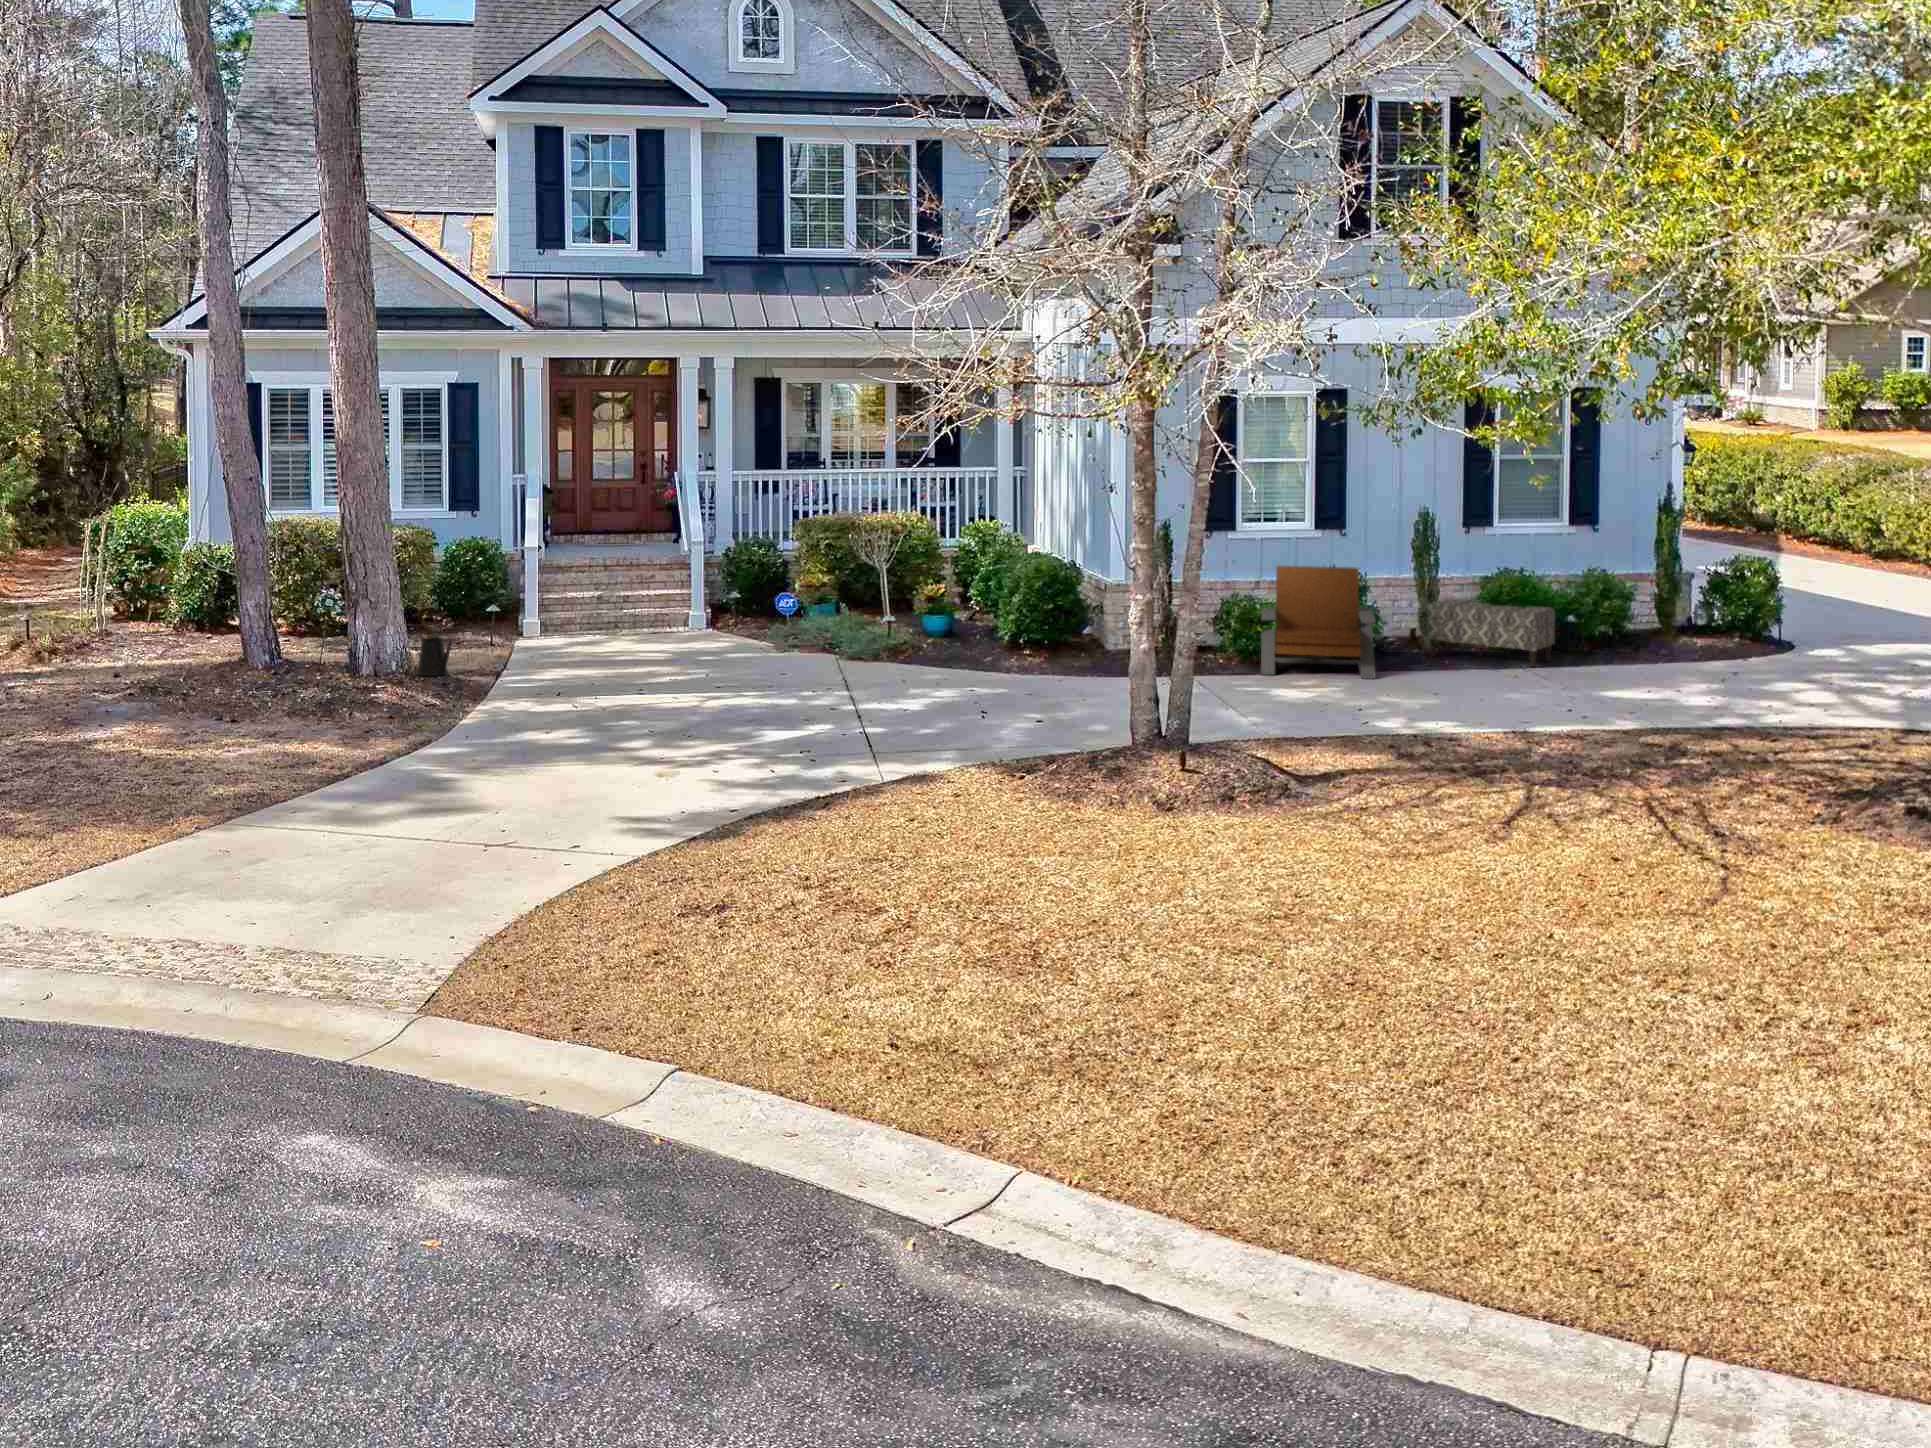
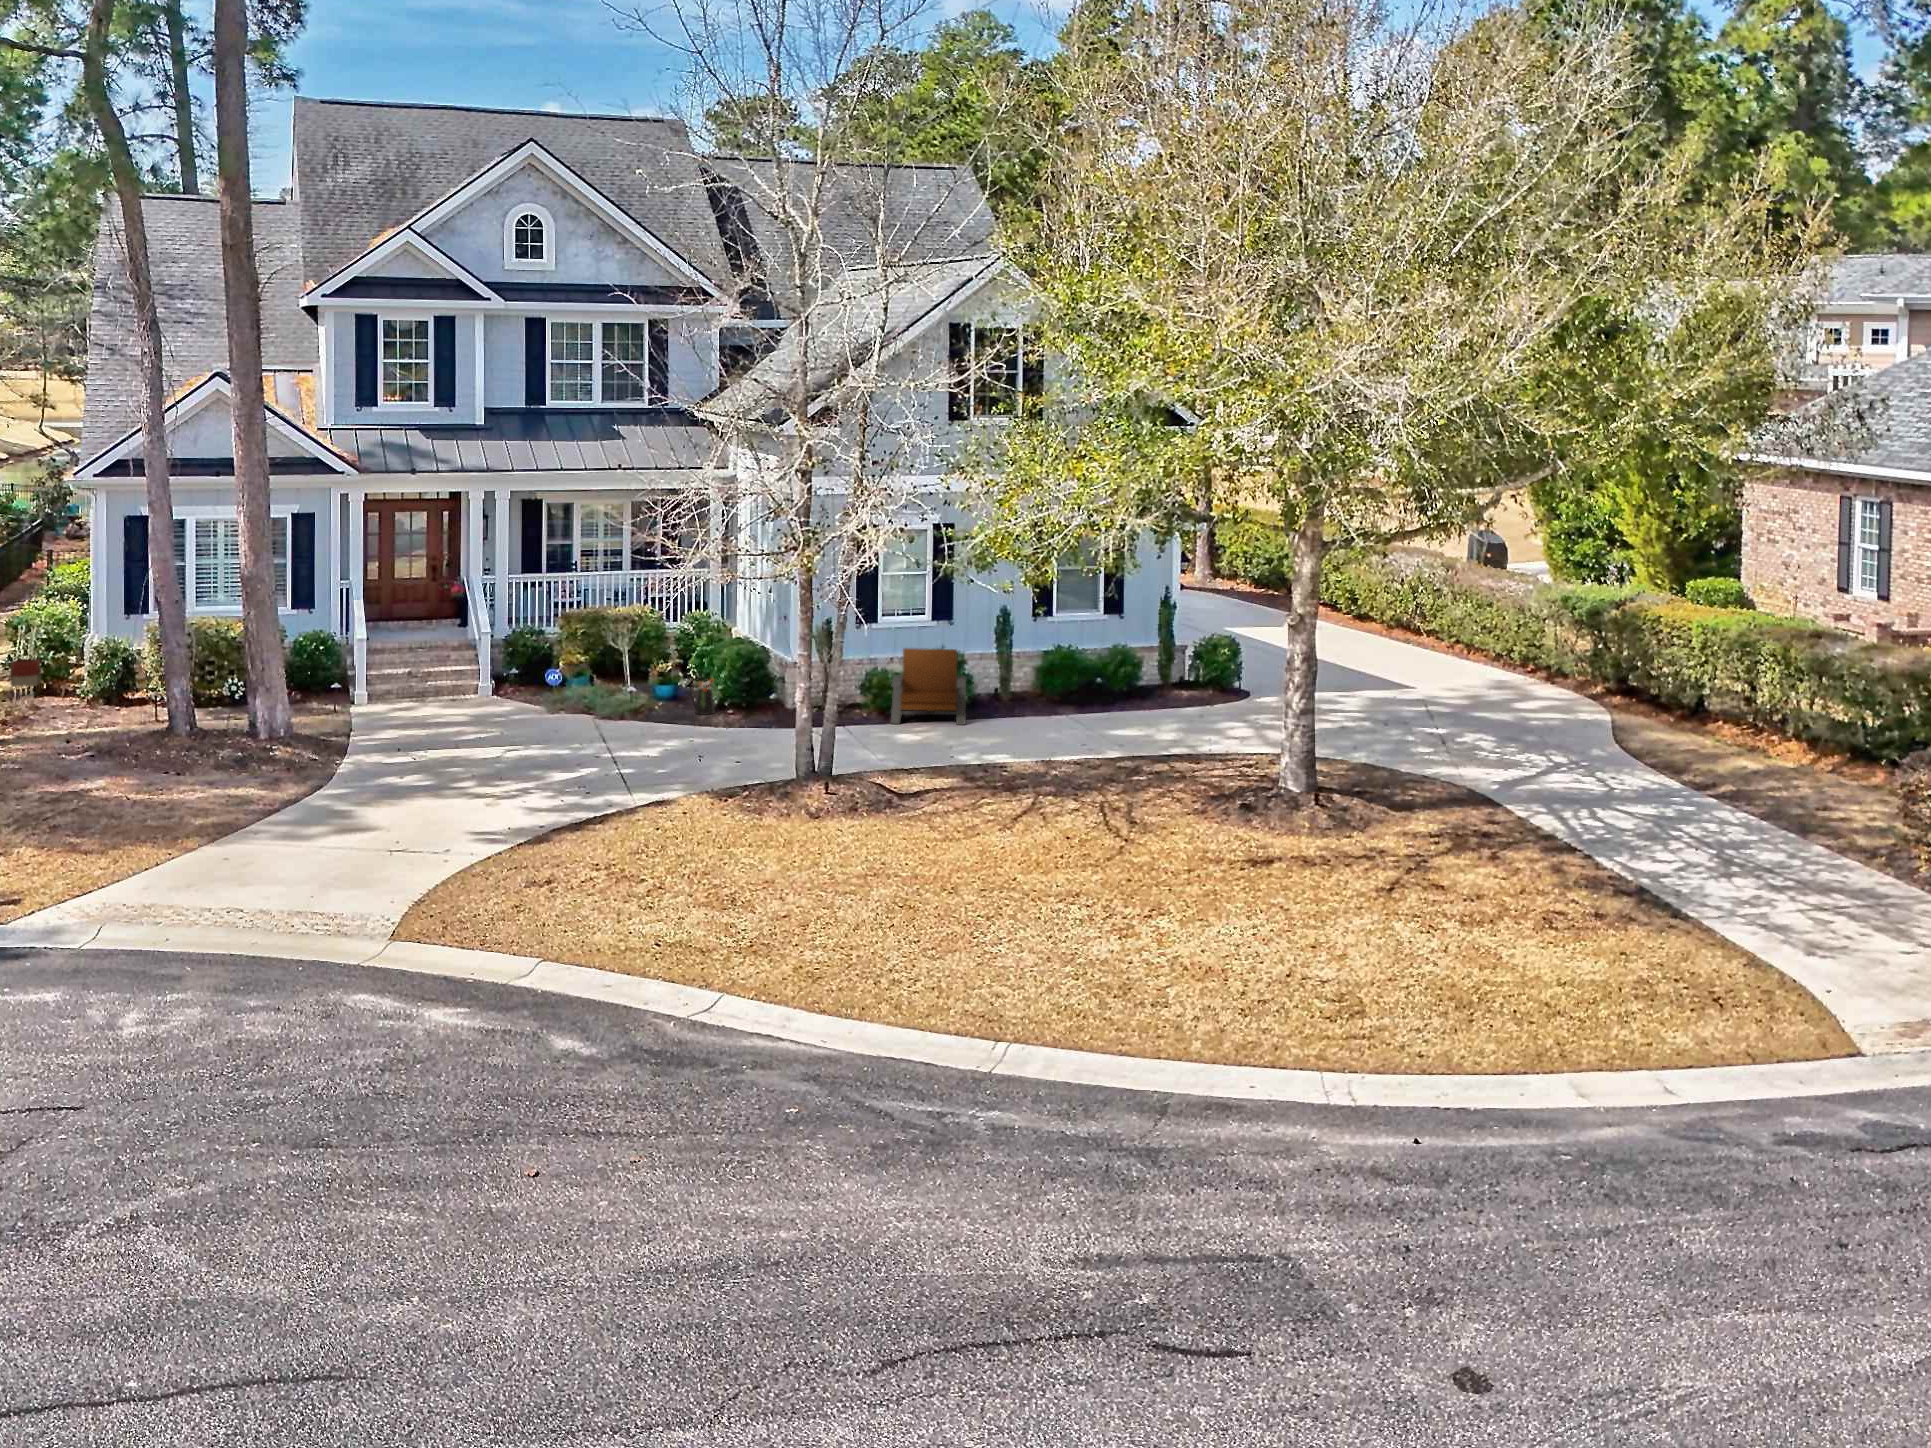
planter: none [118,567,155,615] -> present [10,659,40,687]
bench: present [1427,599,1555,667] -> none [1005,667,1087,713]
watering can: present [415,621,452,676] -> present [689,679,714,715]

